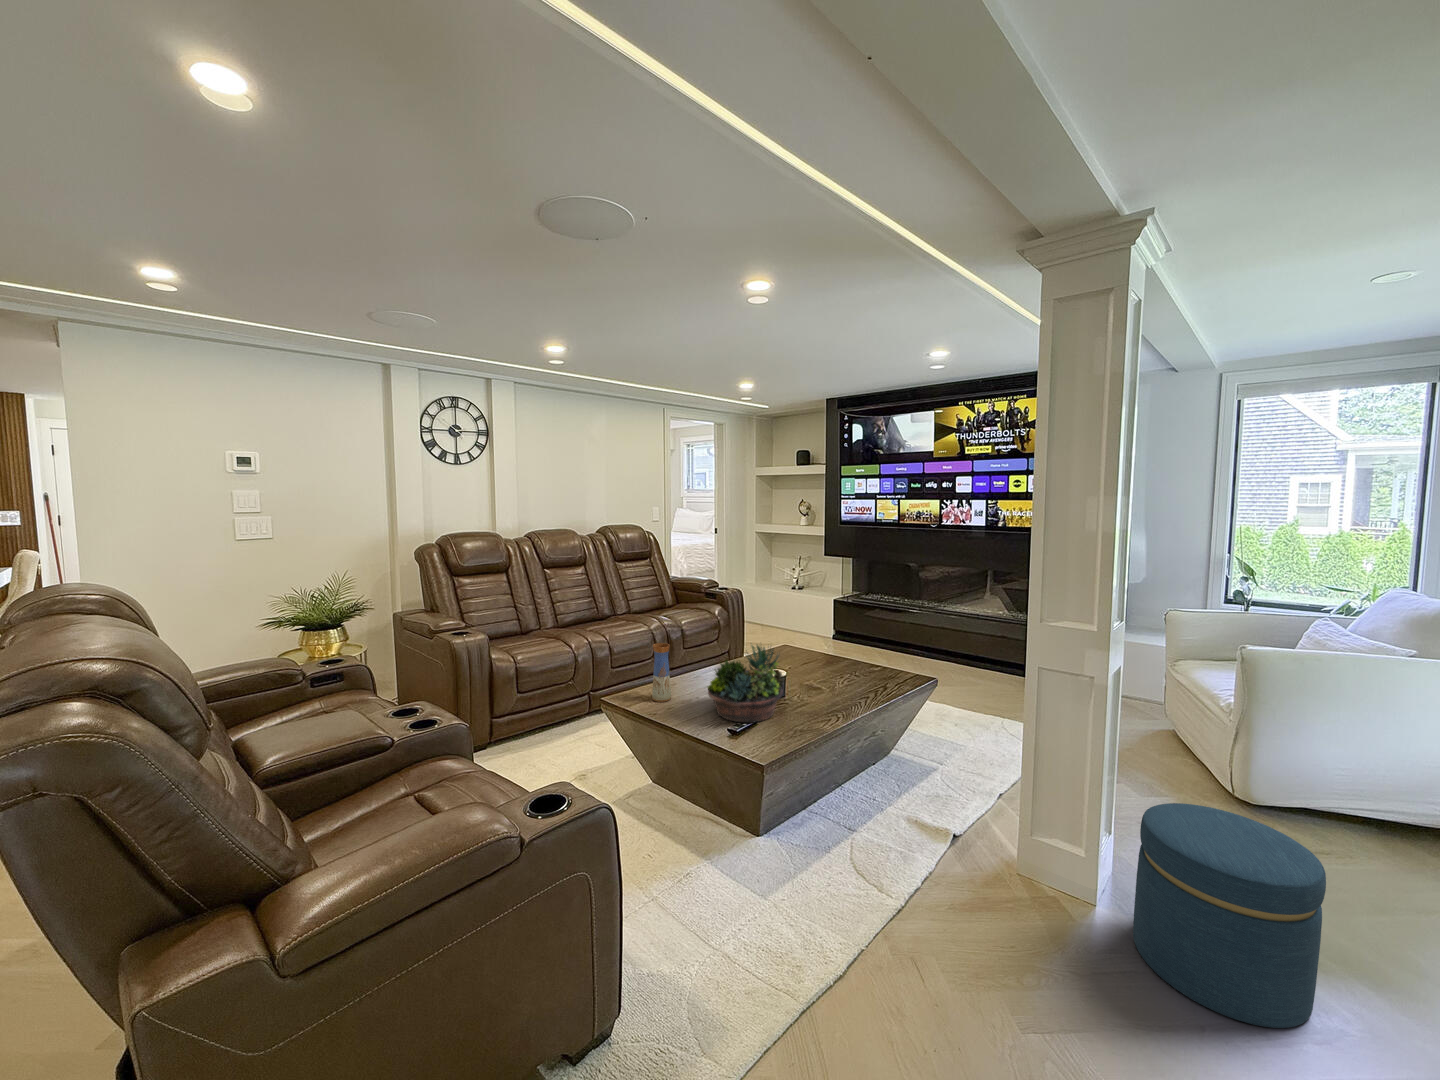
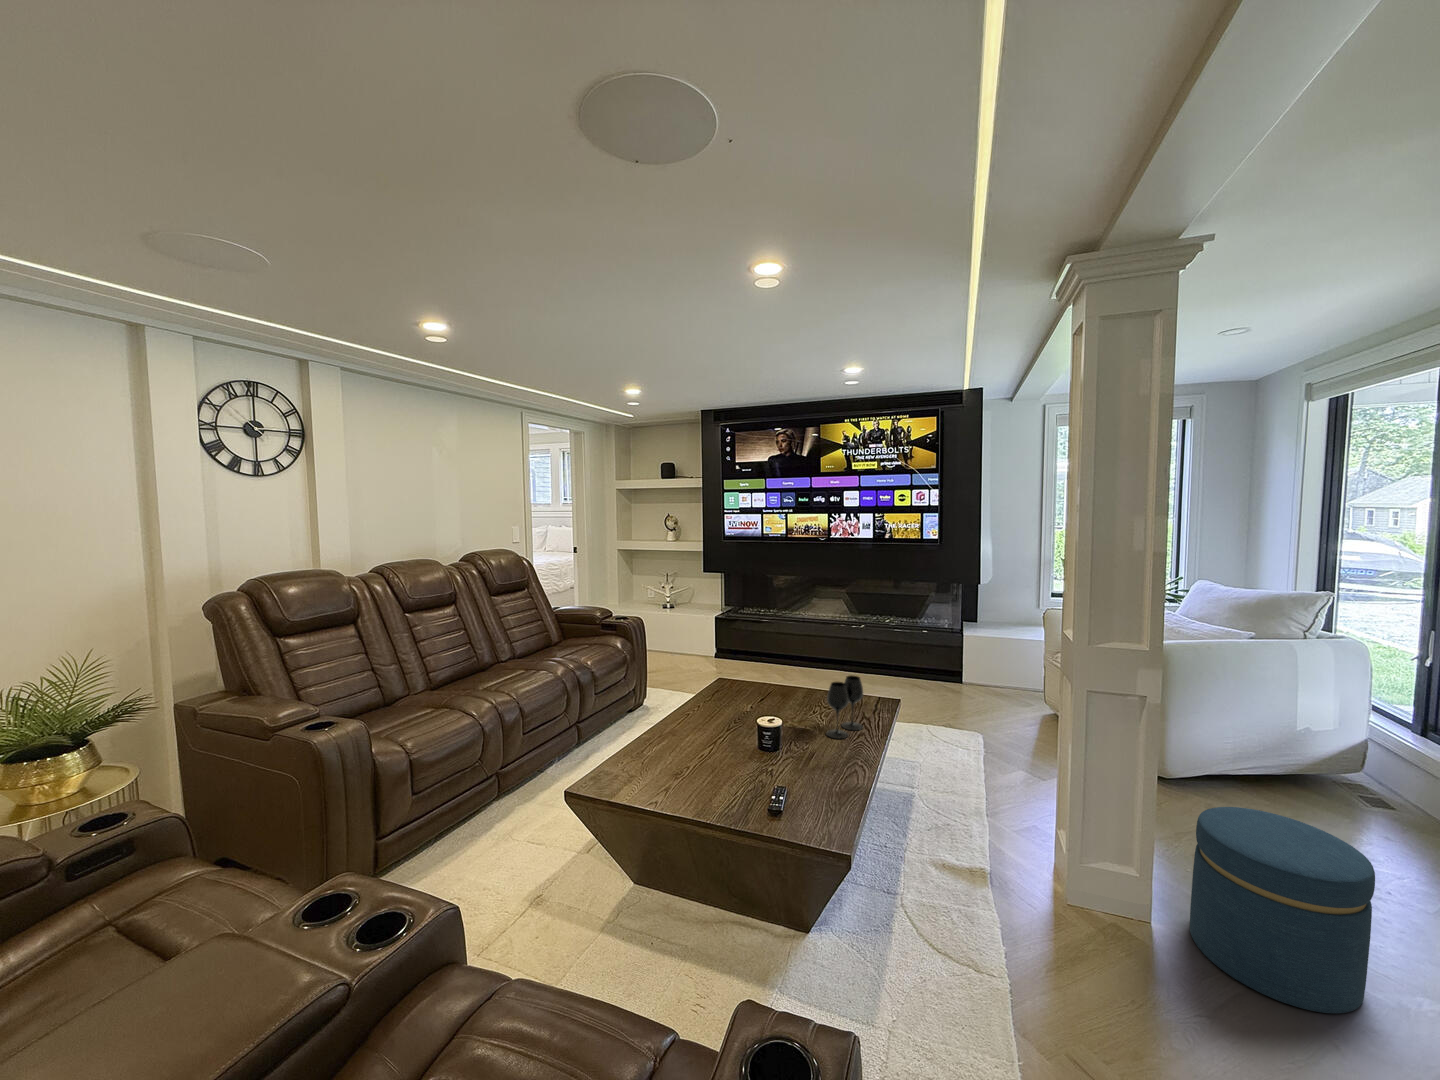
wine glass: none [827,641,868,695] -> present [826,675,863,739]
vase: present [652,643,671,702] -> none [643,707,667,783]
succulent planter: present [708,645,783,722] -> none [721,693,815,795]

